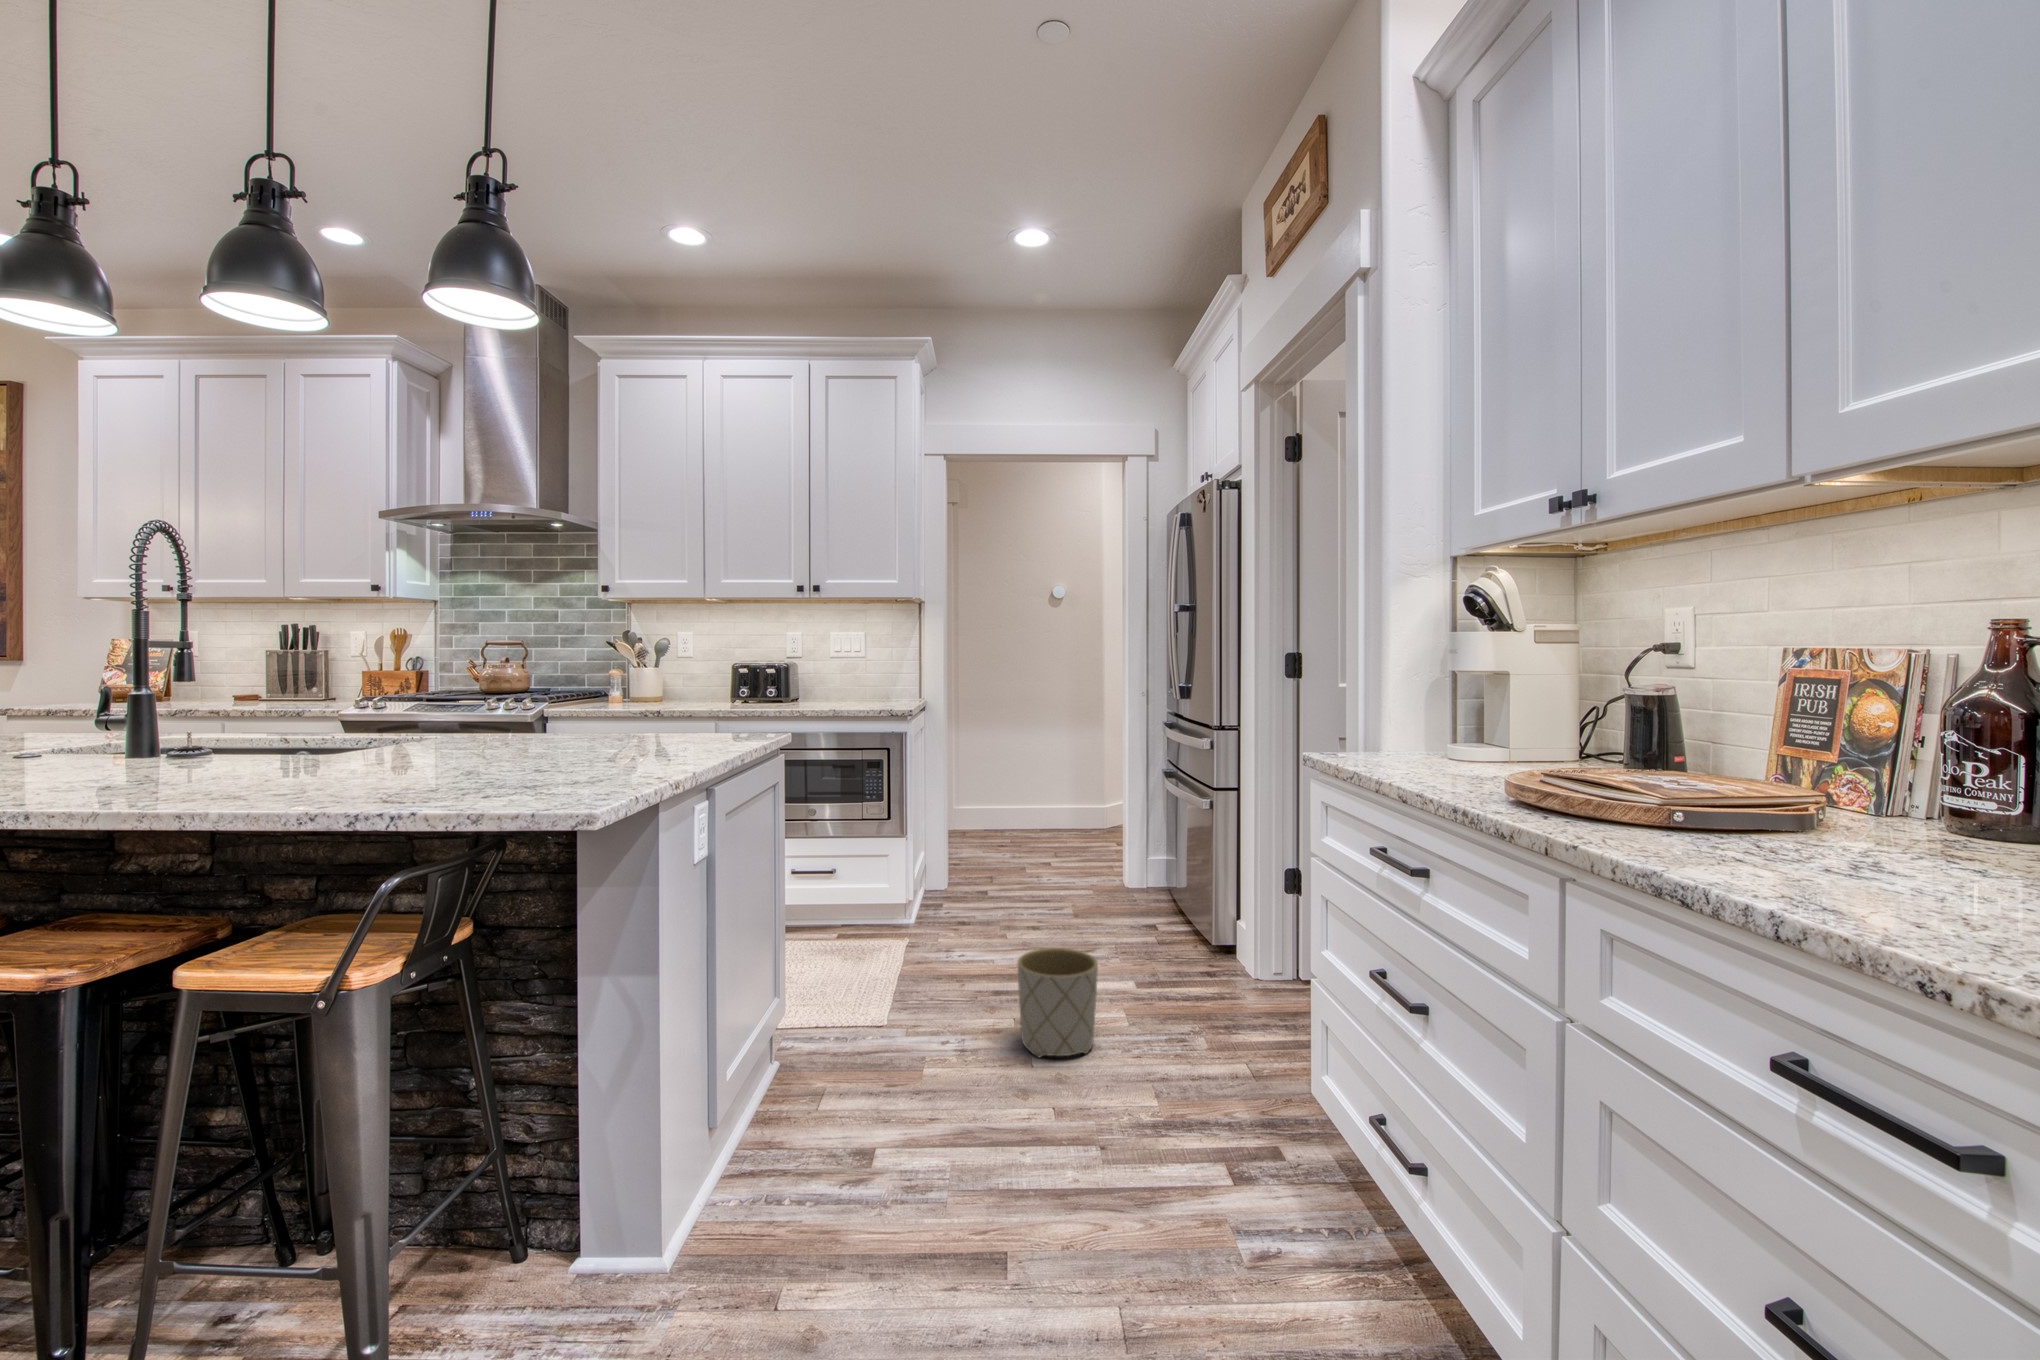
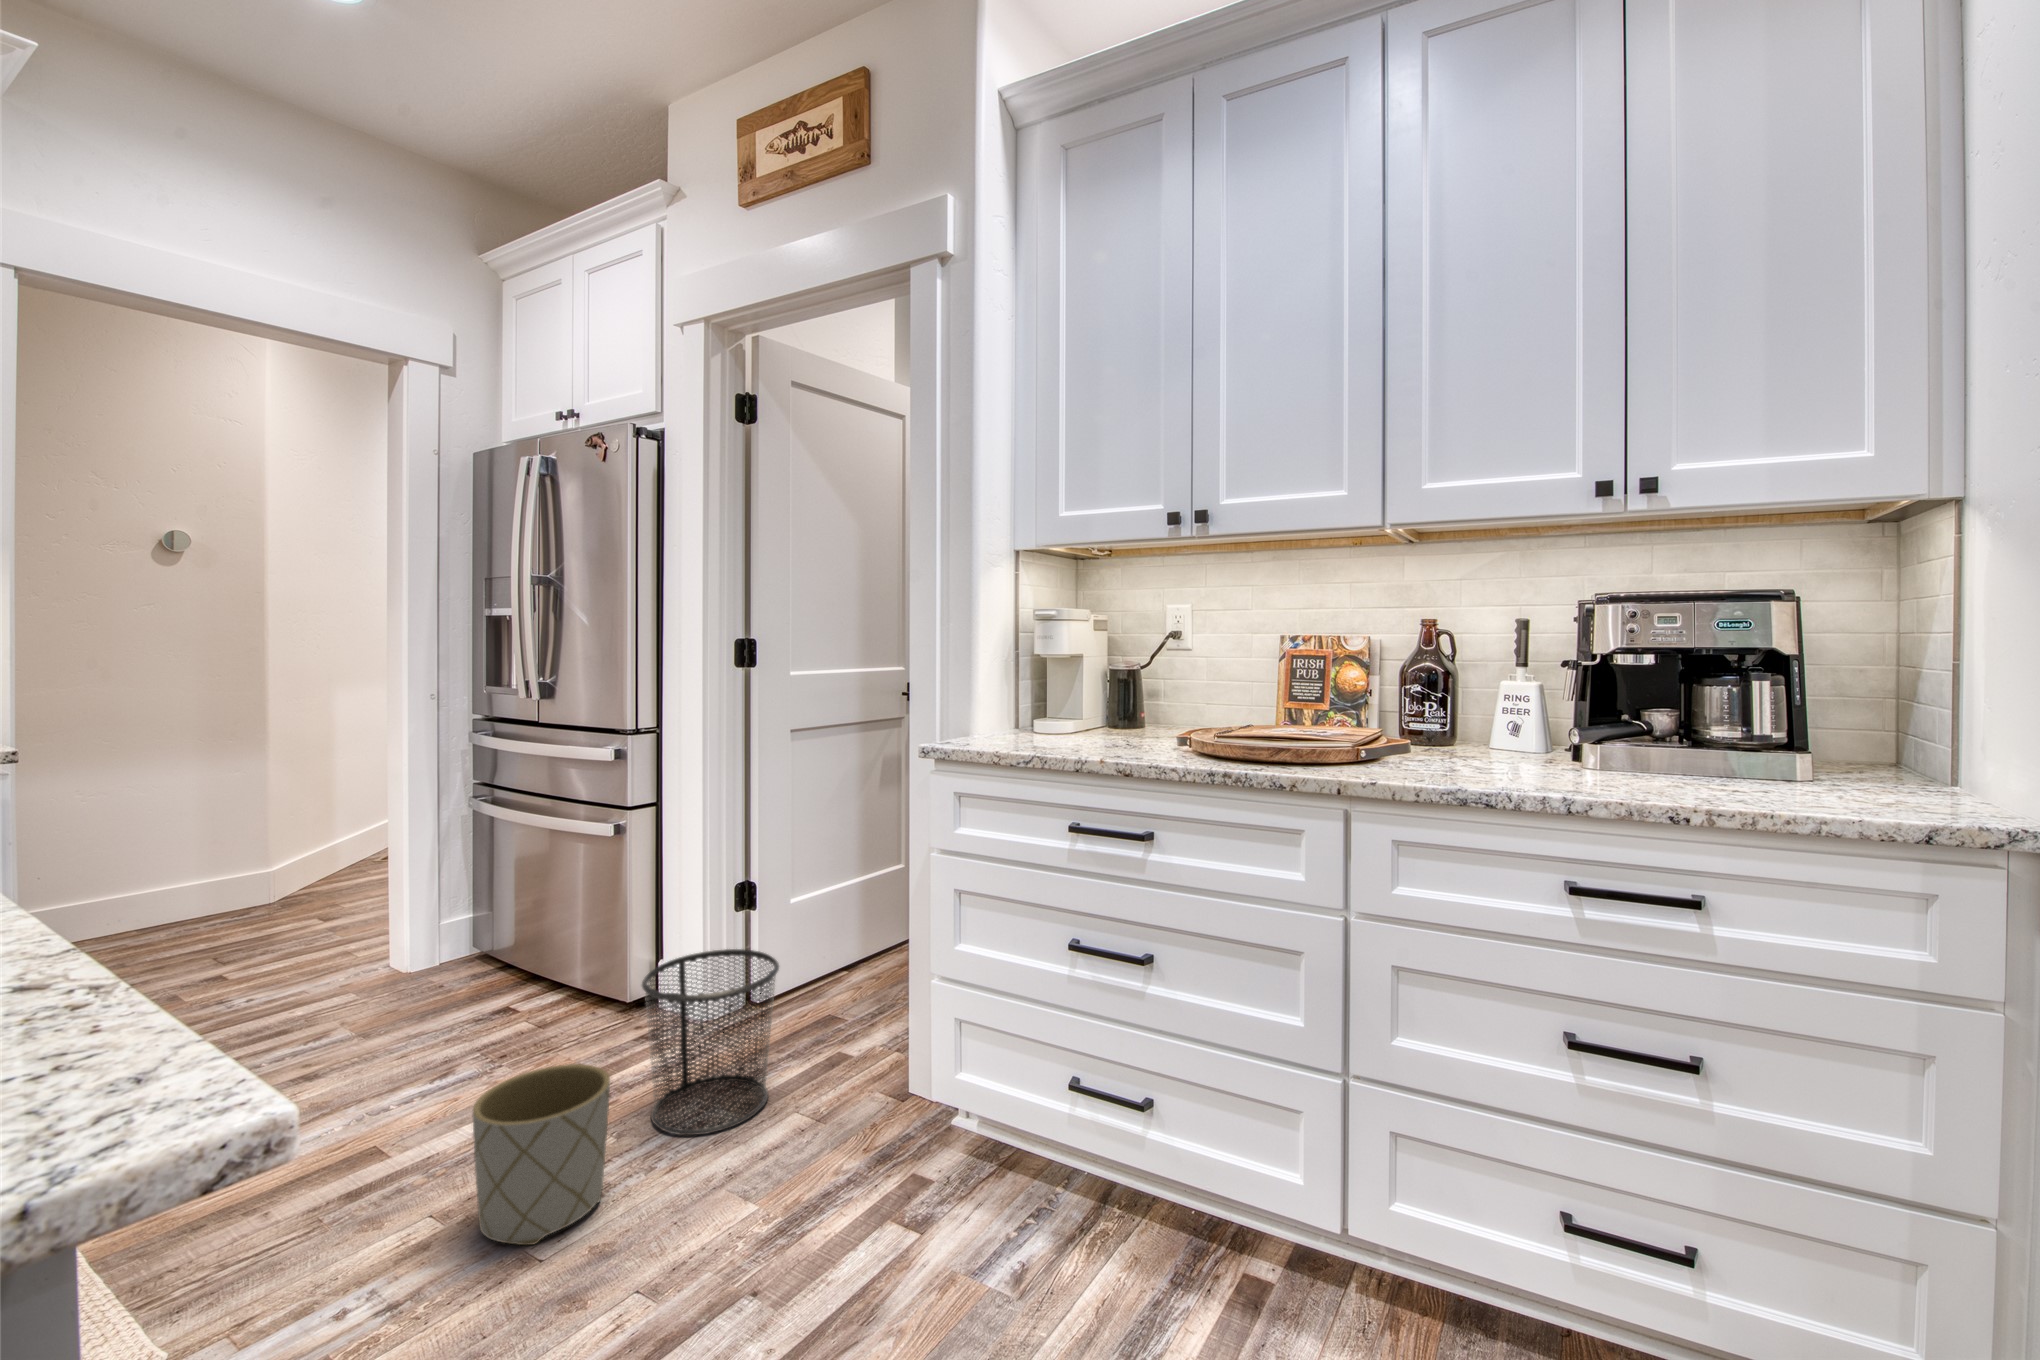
trash can: none [1147,908,1254,1054] -> present [642,949,779,1135]

